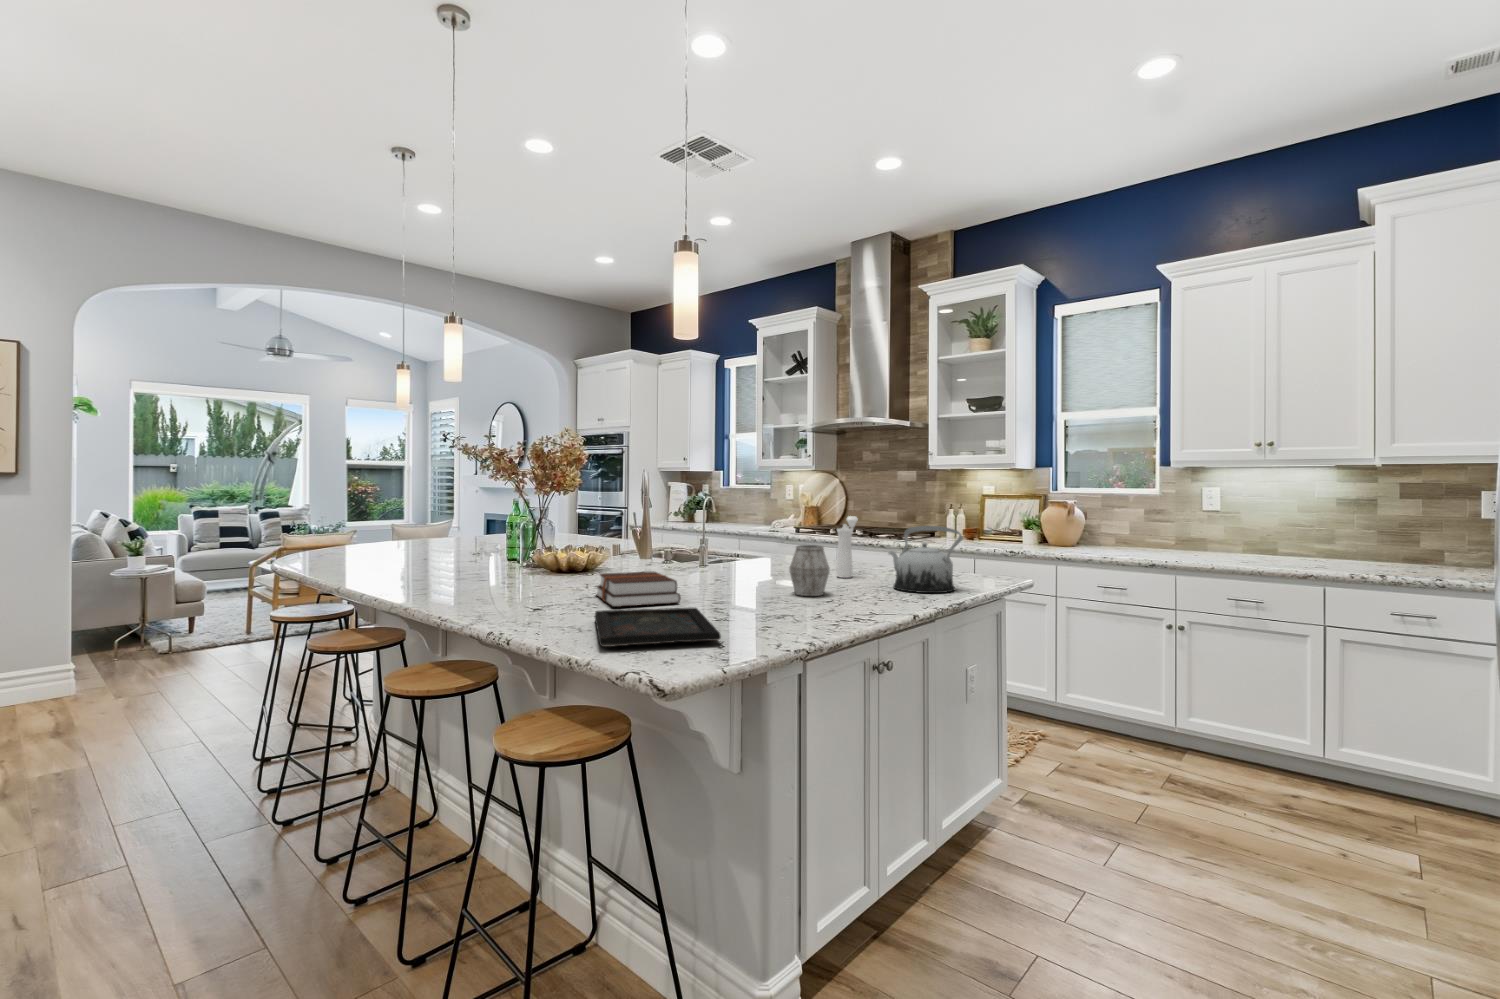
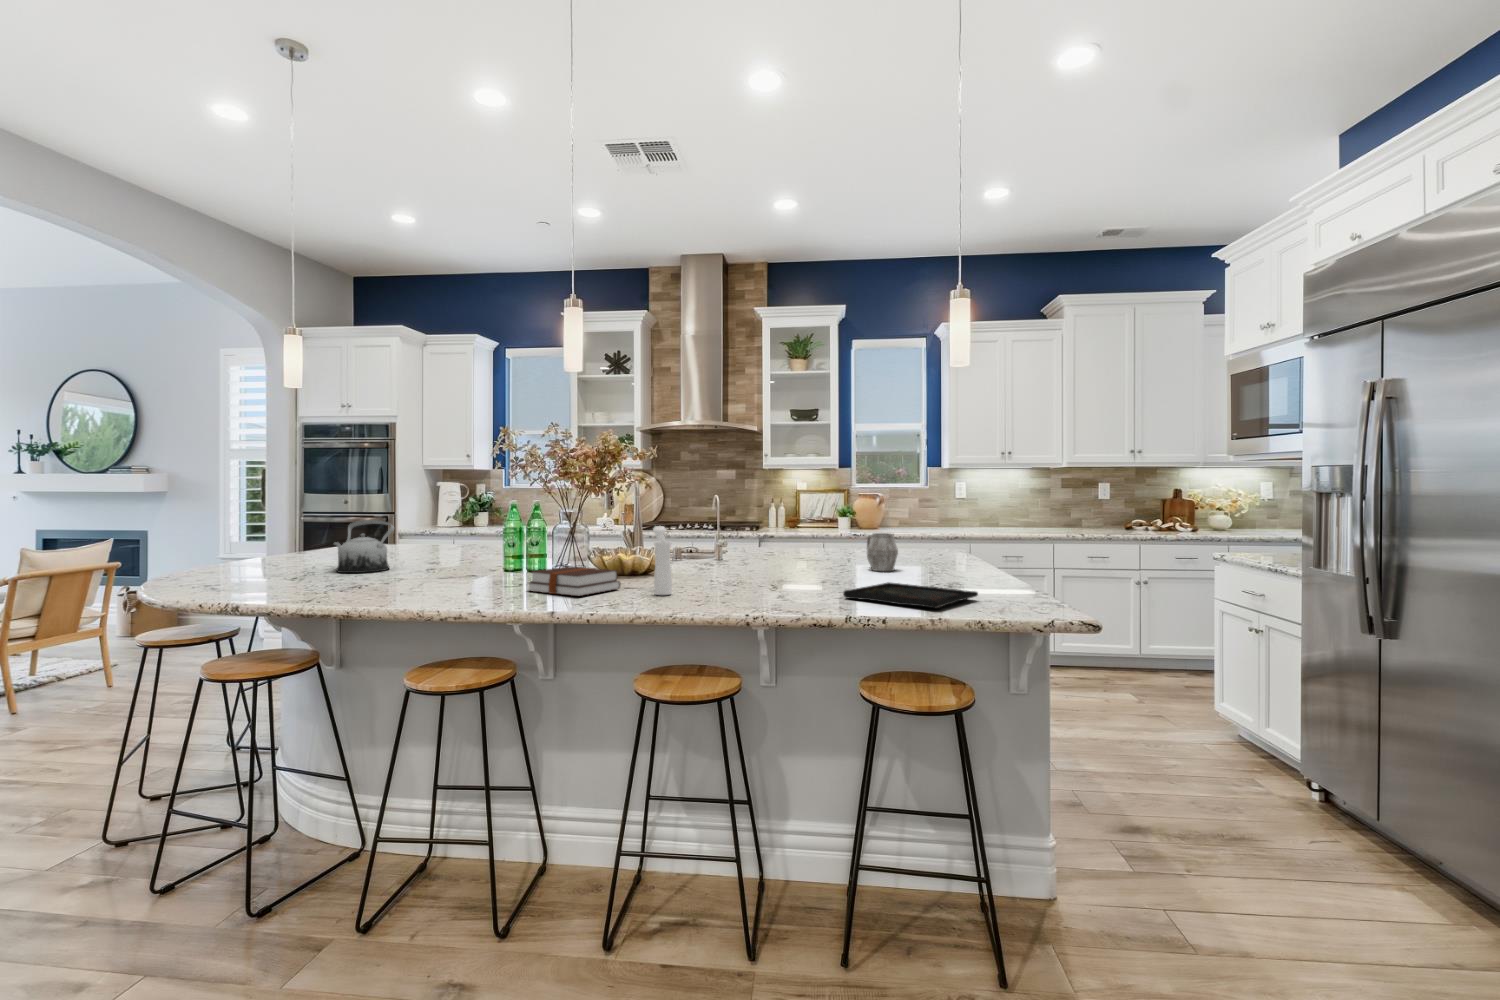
pepper mill: present [836,516,858,578] -> present [653,526,672,595]
teapot: present [889,526,963,593] -> present [334,520,394,573]
hardback book: present [596,571,681,607] -> present [529,567,621,596]

